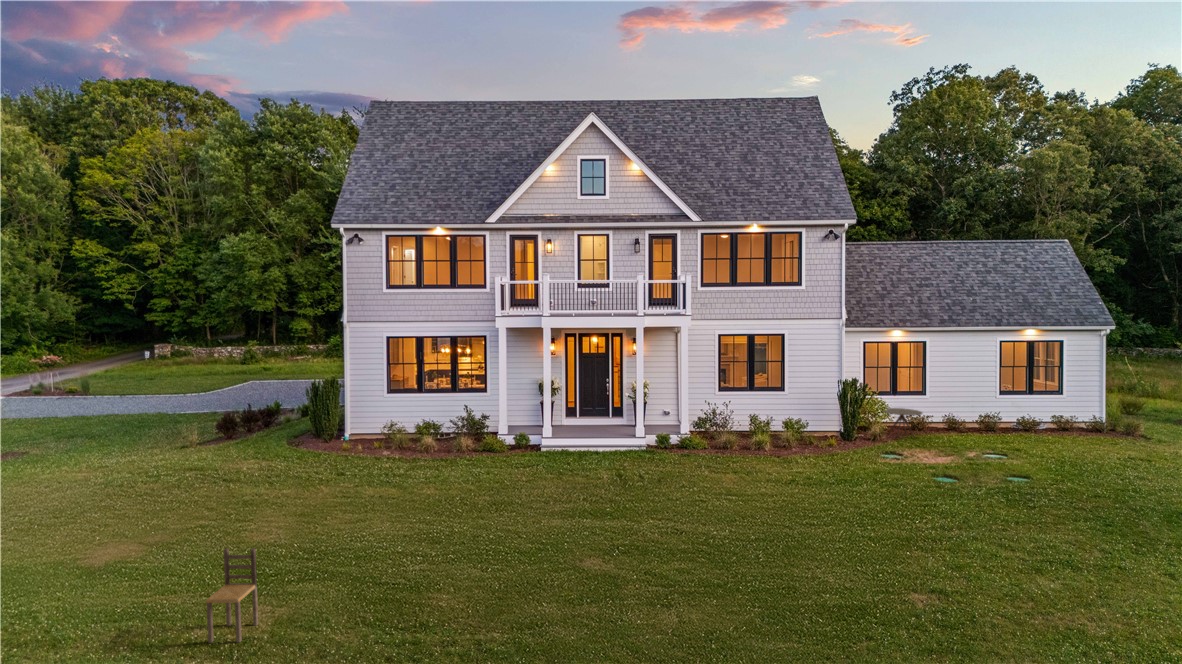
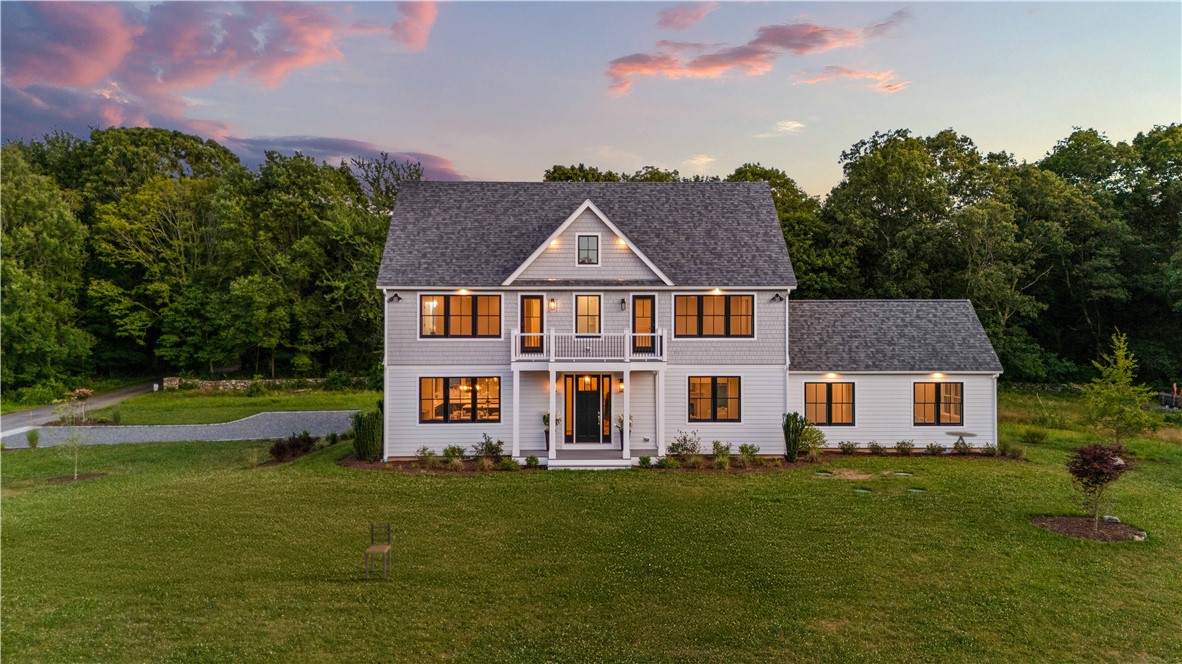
round table: present [884,408,922,437] -> present [945,432,977,453]

